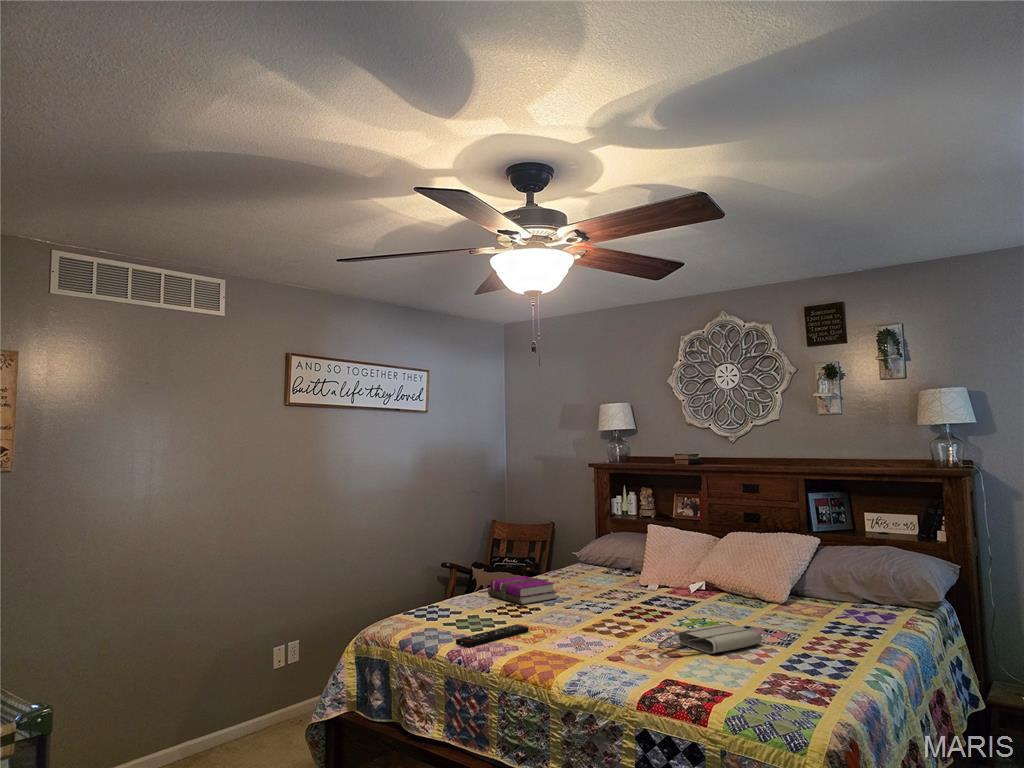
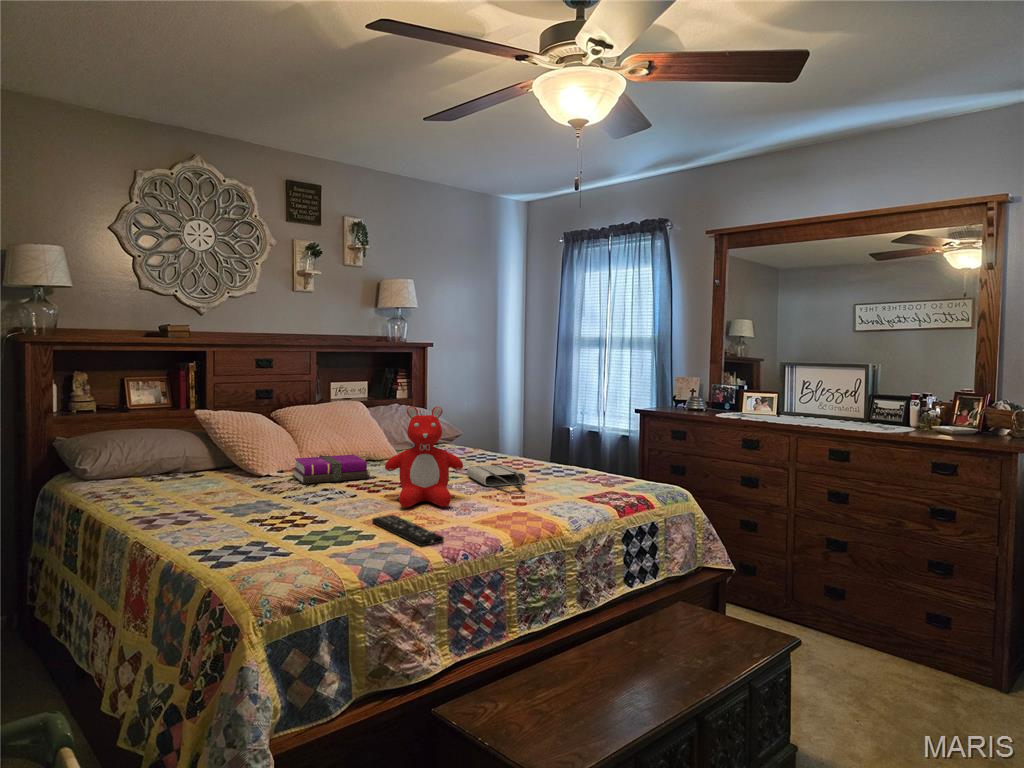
teddy bear: none [560,542,623,638] -> present [385,407,463,508]
notebook: present [488,576,557,605] -> present [292,455,370,484]

